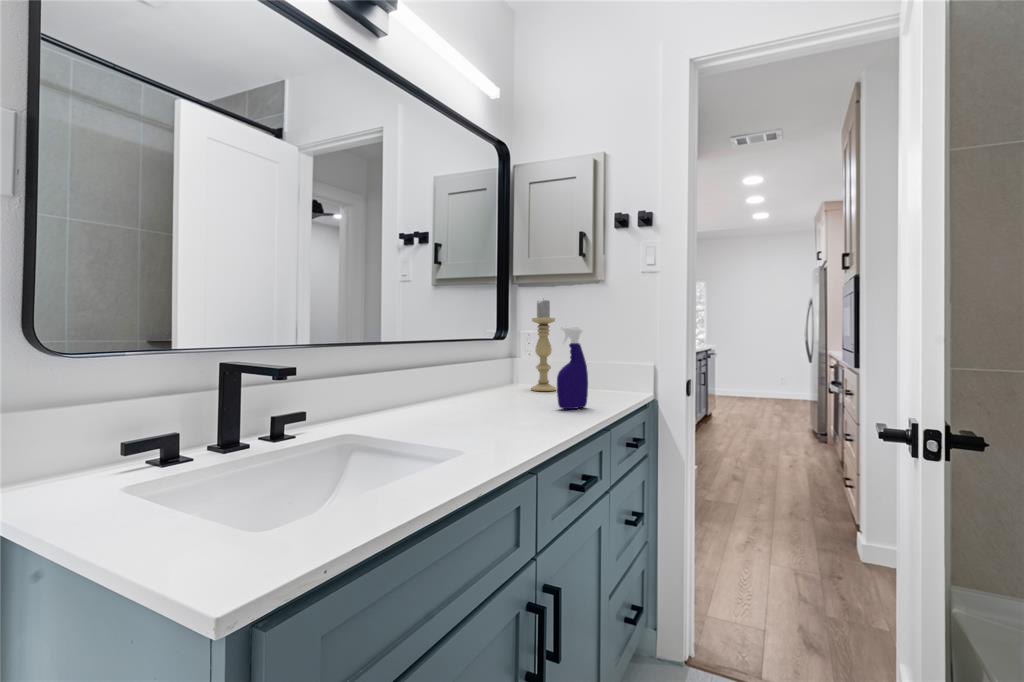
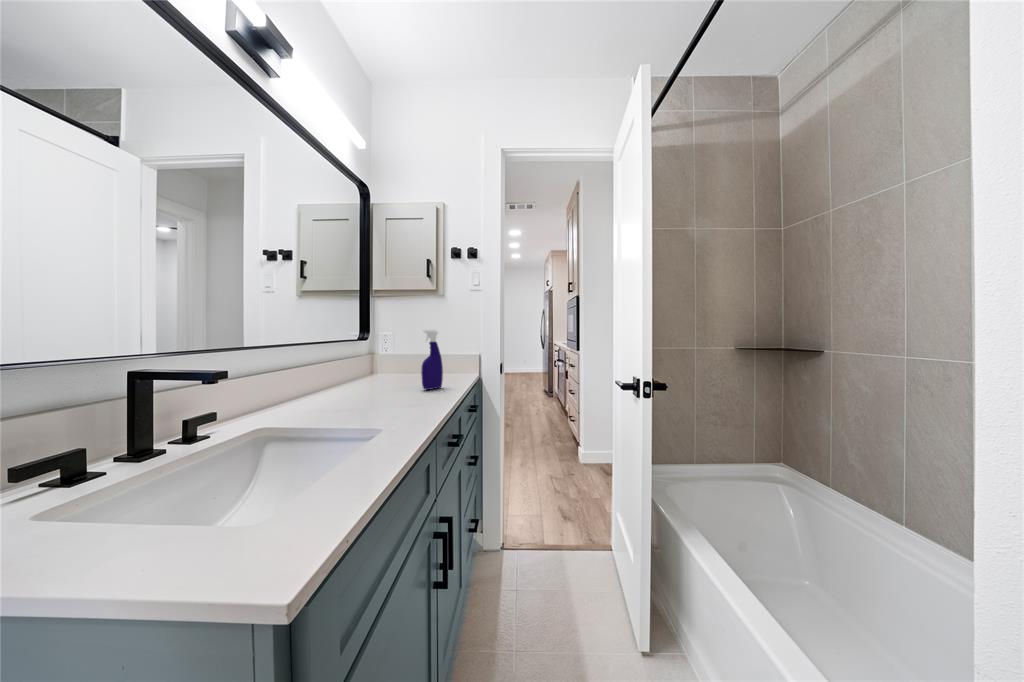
candle holder: present [531,300,556,391] -> none [388,308,408,378]

